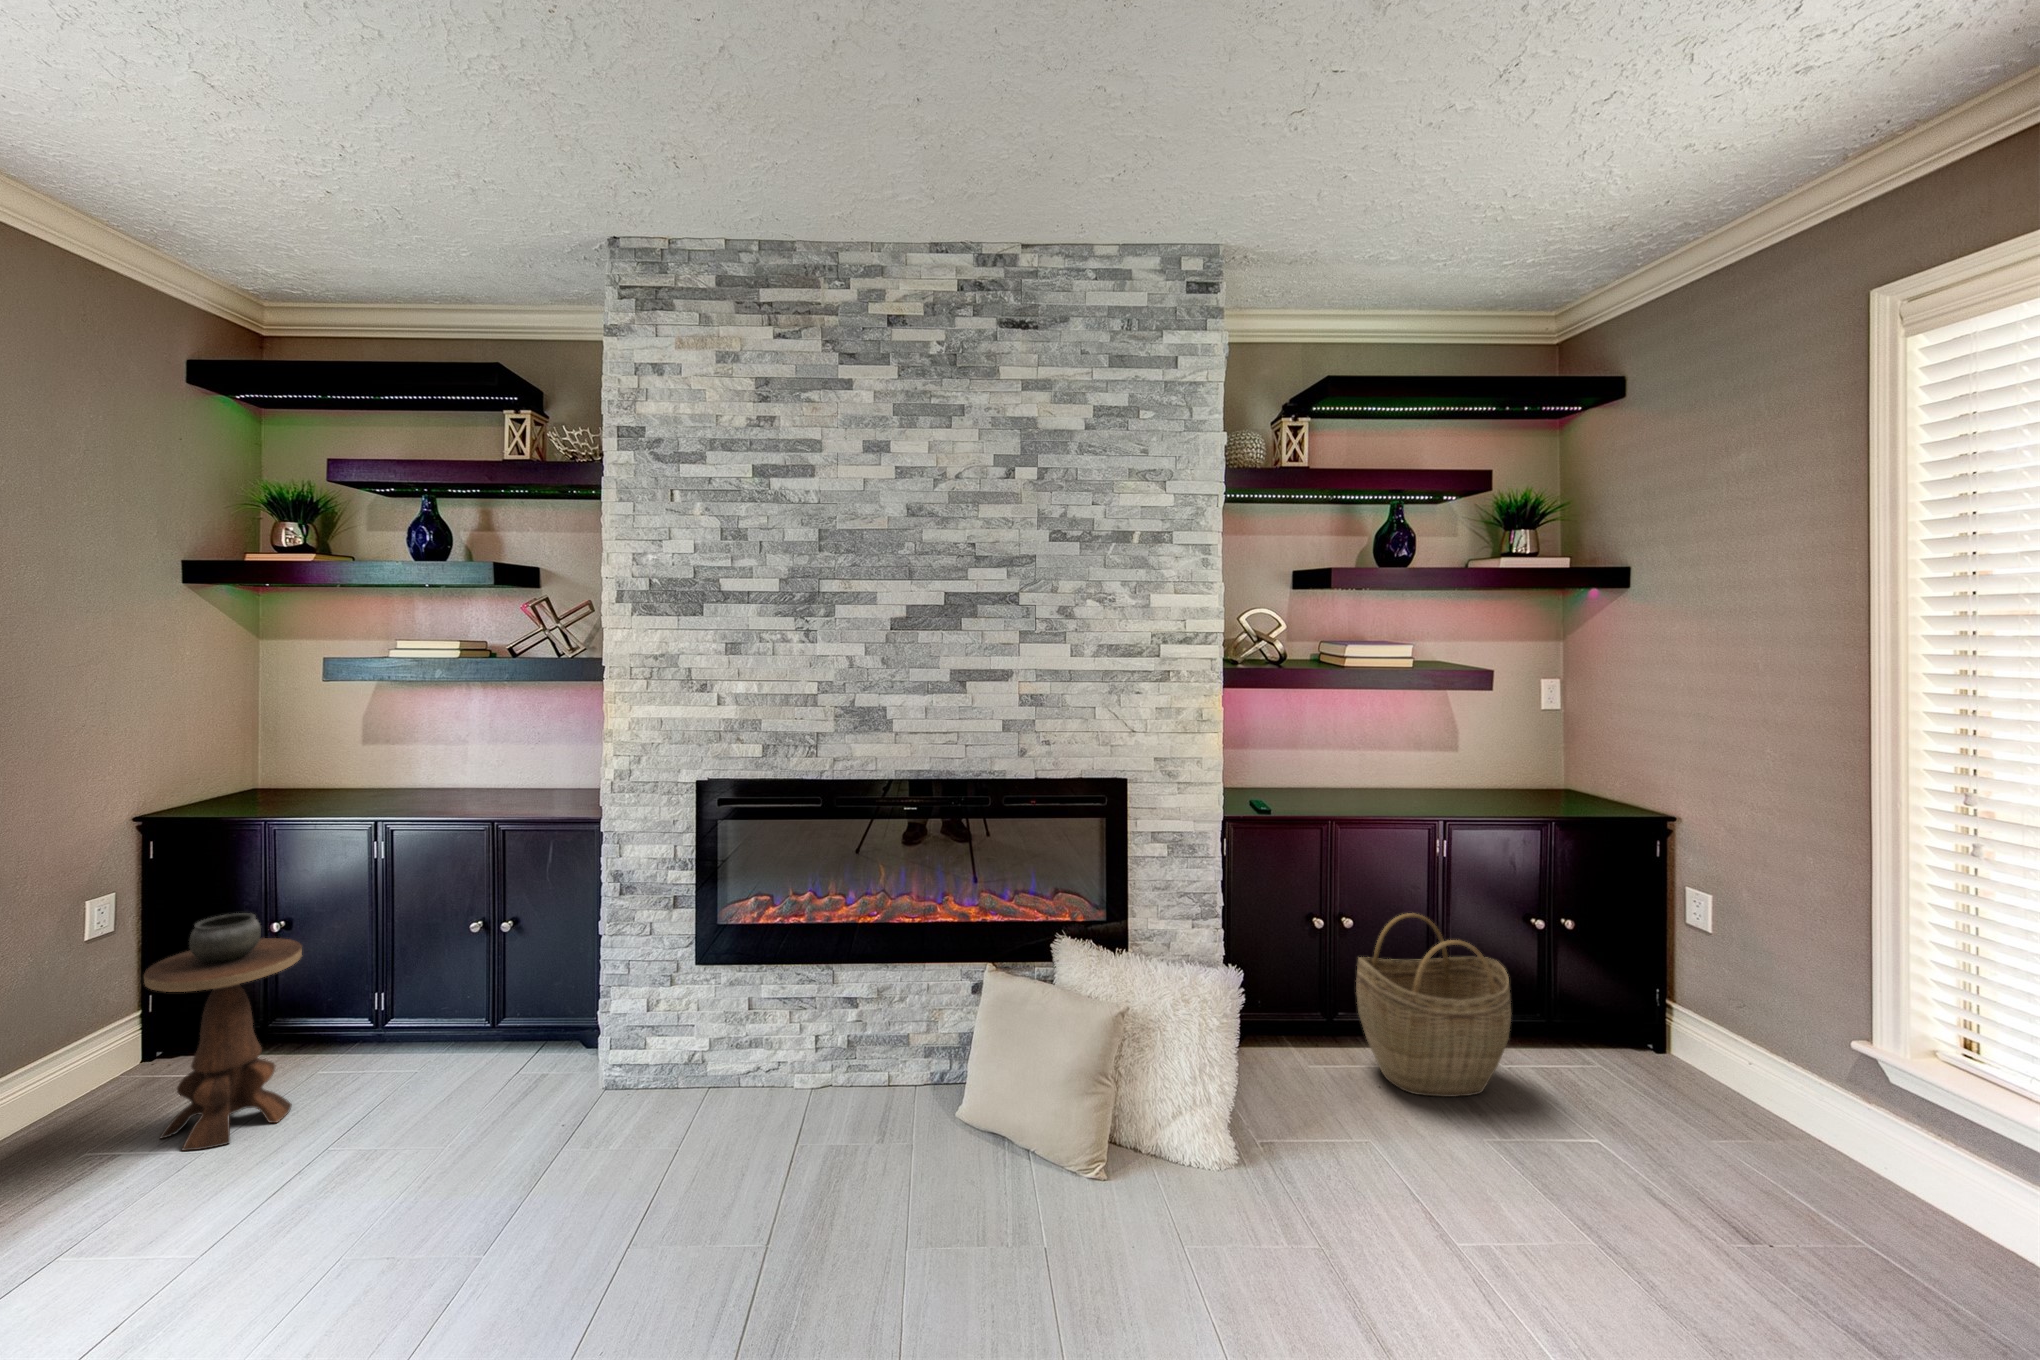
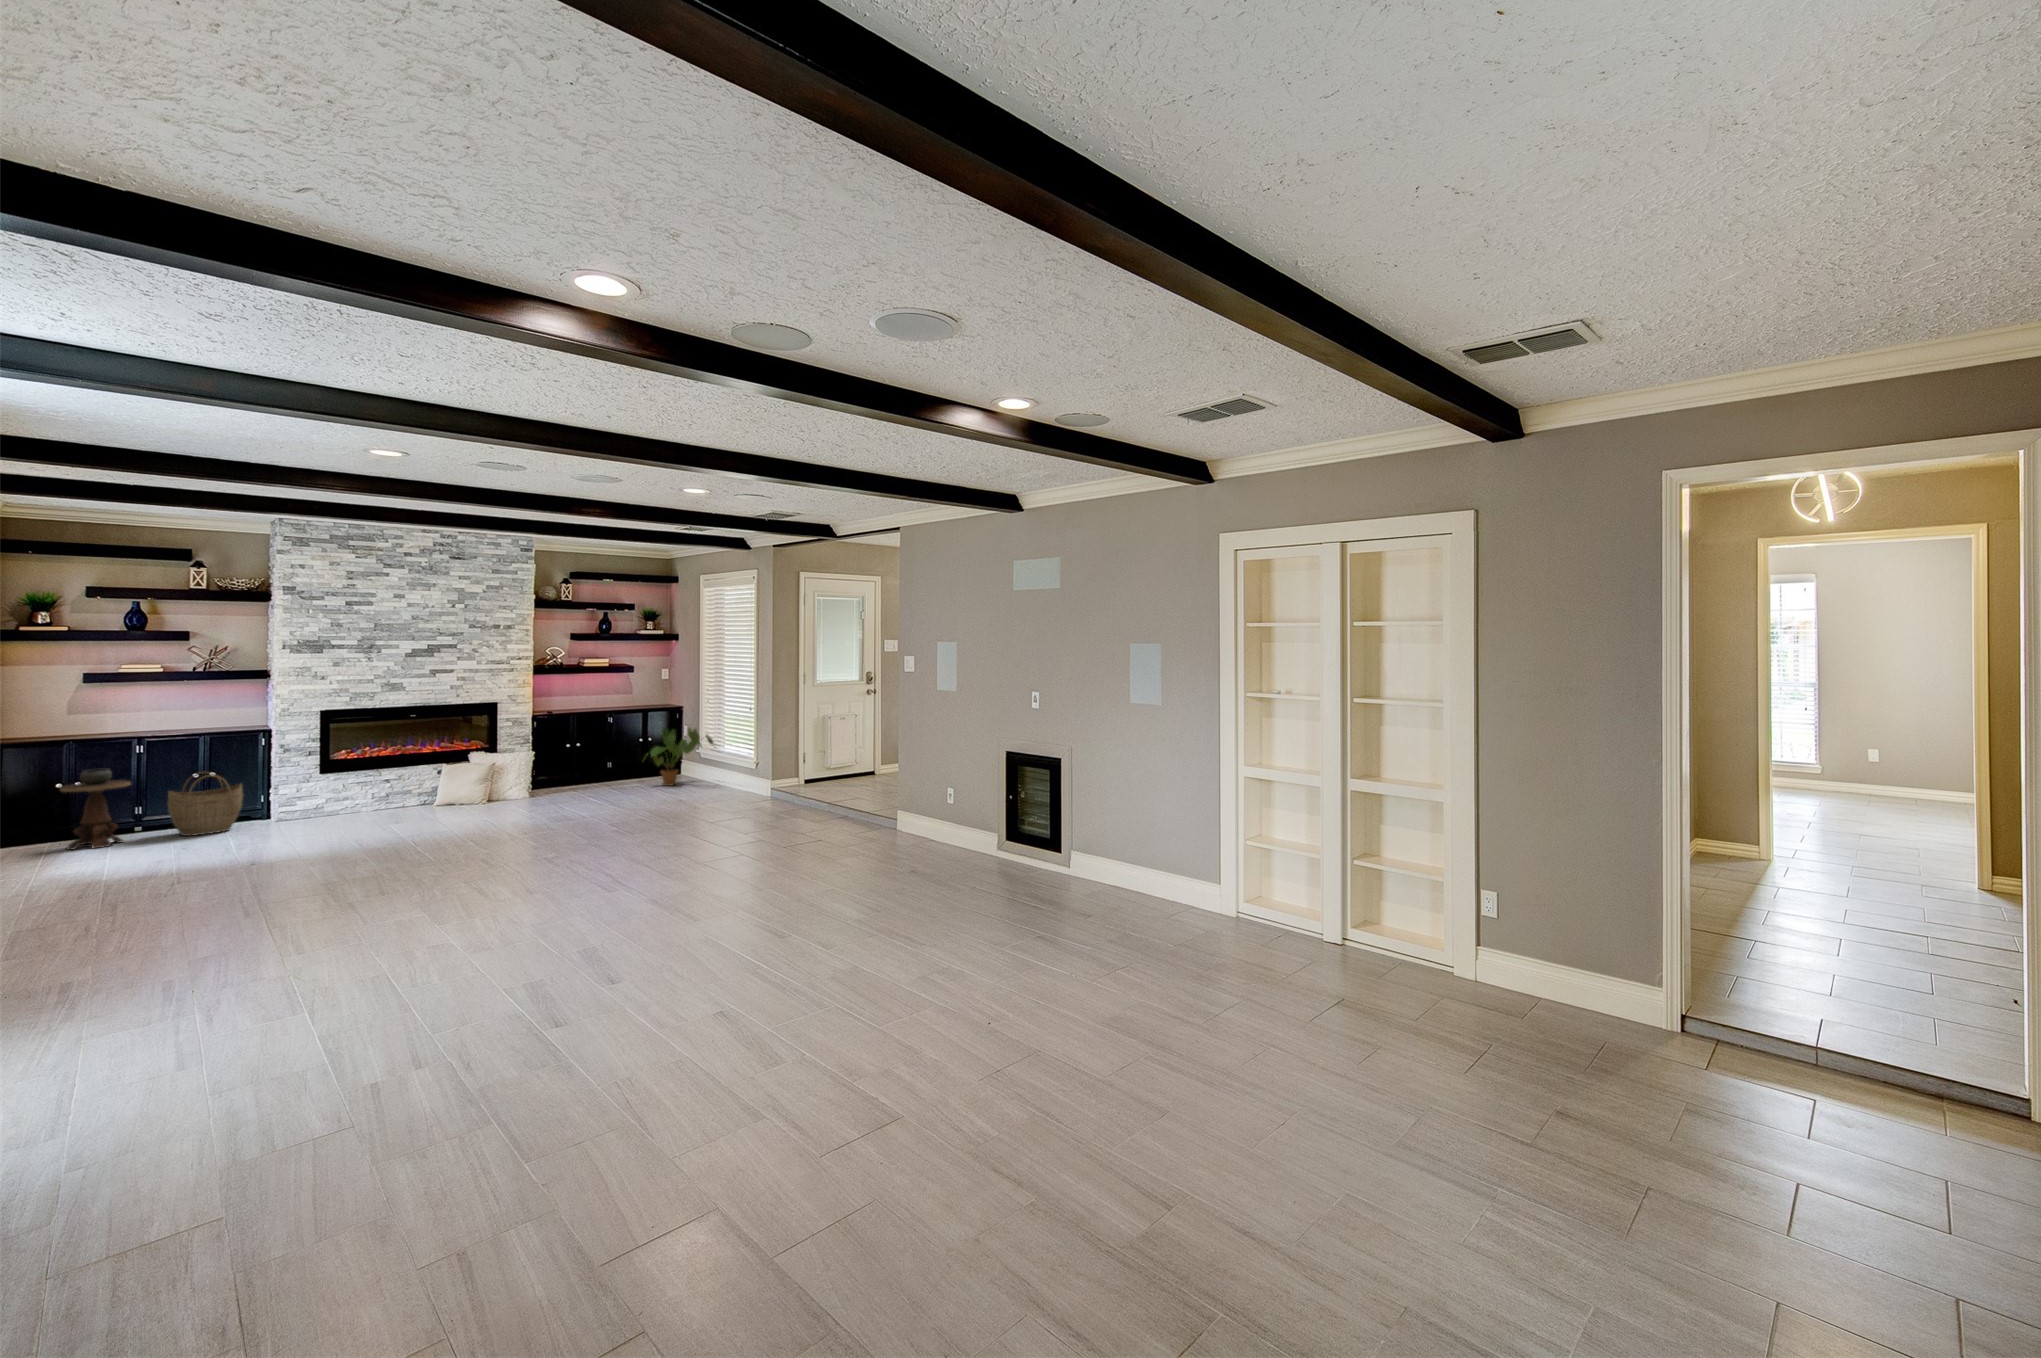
woven basket: present [1356,913,1511,1097] -> present [168,773,243,836]
house plant: none [1585,917,1938,1167] -> present [645,728,713,786]

